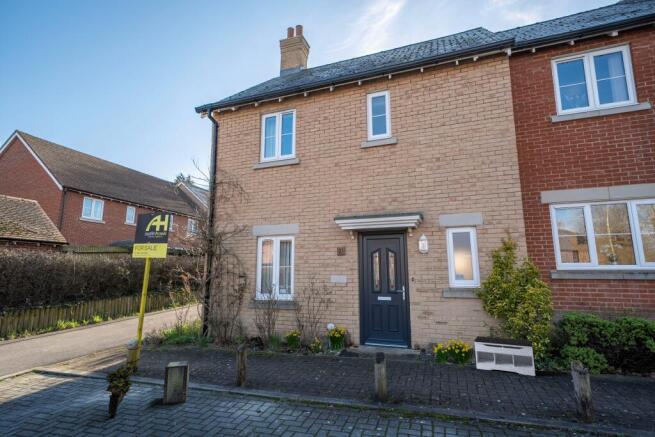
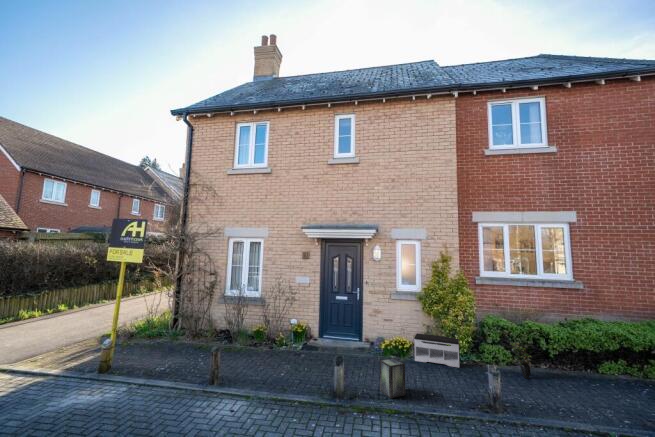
storage box: present [163,360,190,404] -> present [380,358,405,398]
potted plant: present [106,365,133,417] -> present [510,343,531,379]

